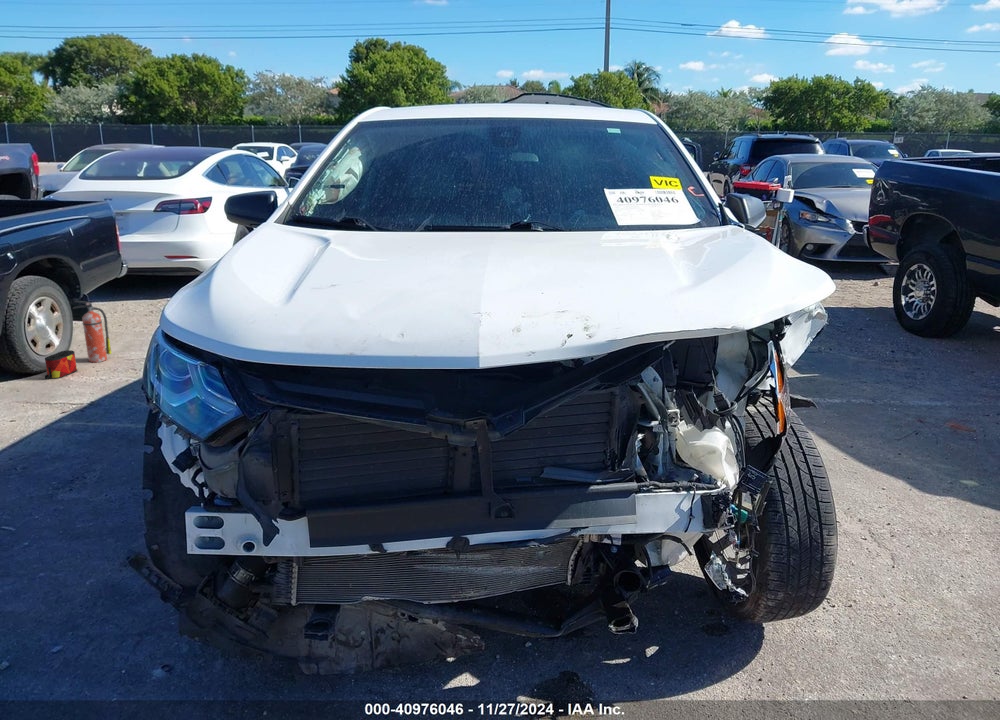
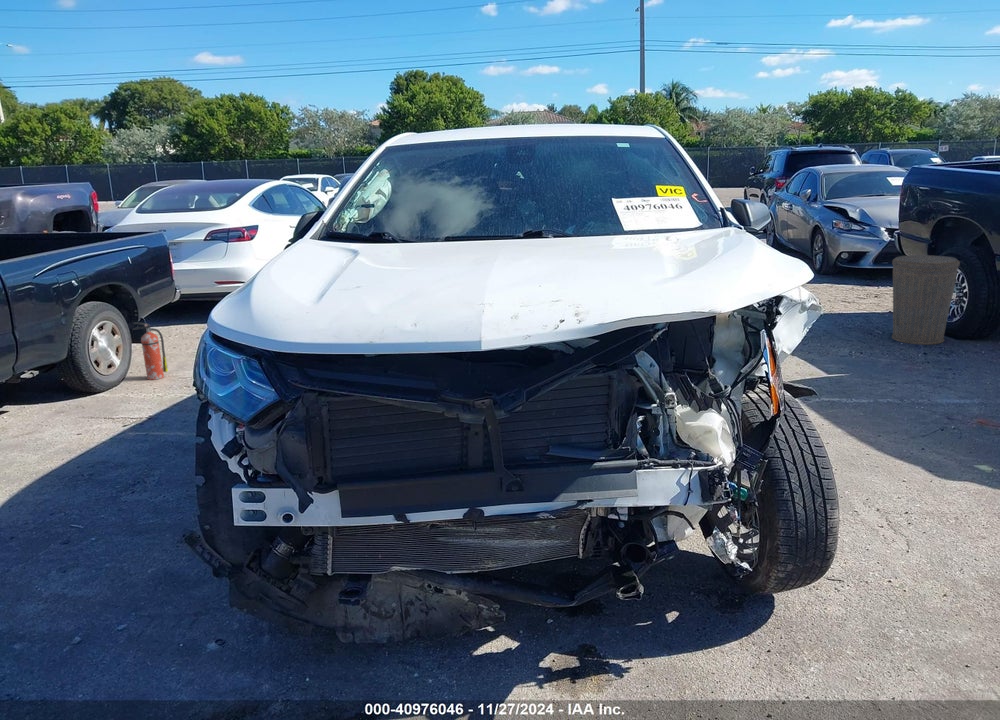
trash can: none [862,252,933,343] -> present [892,255,960,344]
bag: present [45,350,77,379] -> none [107,369,137,396]

